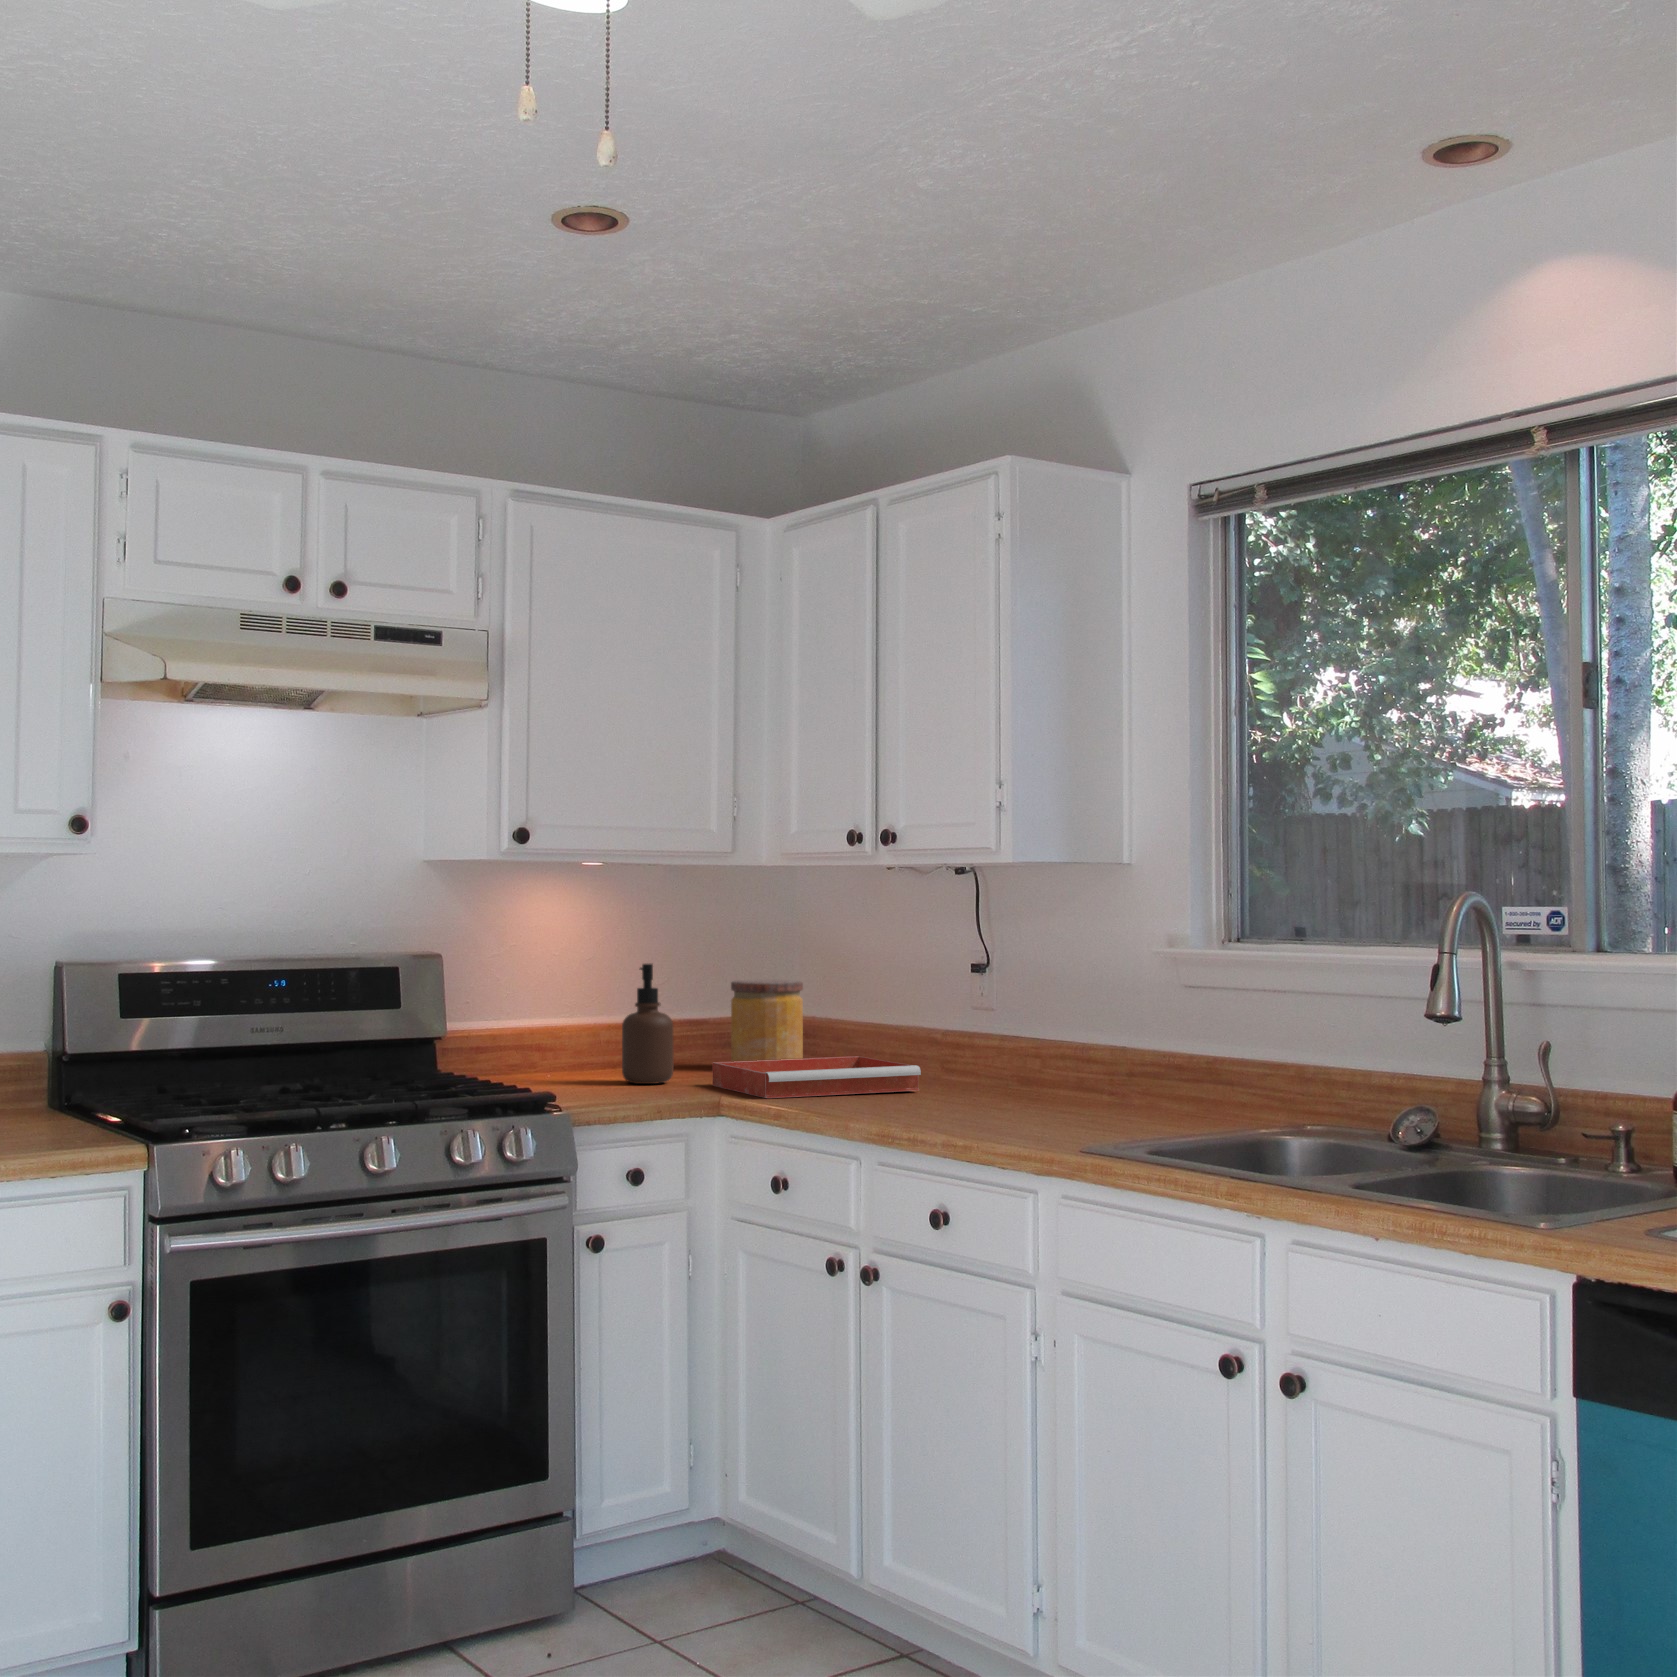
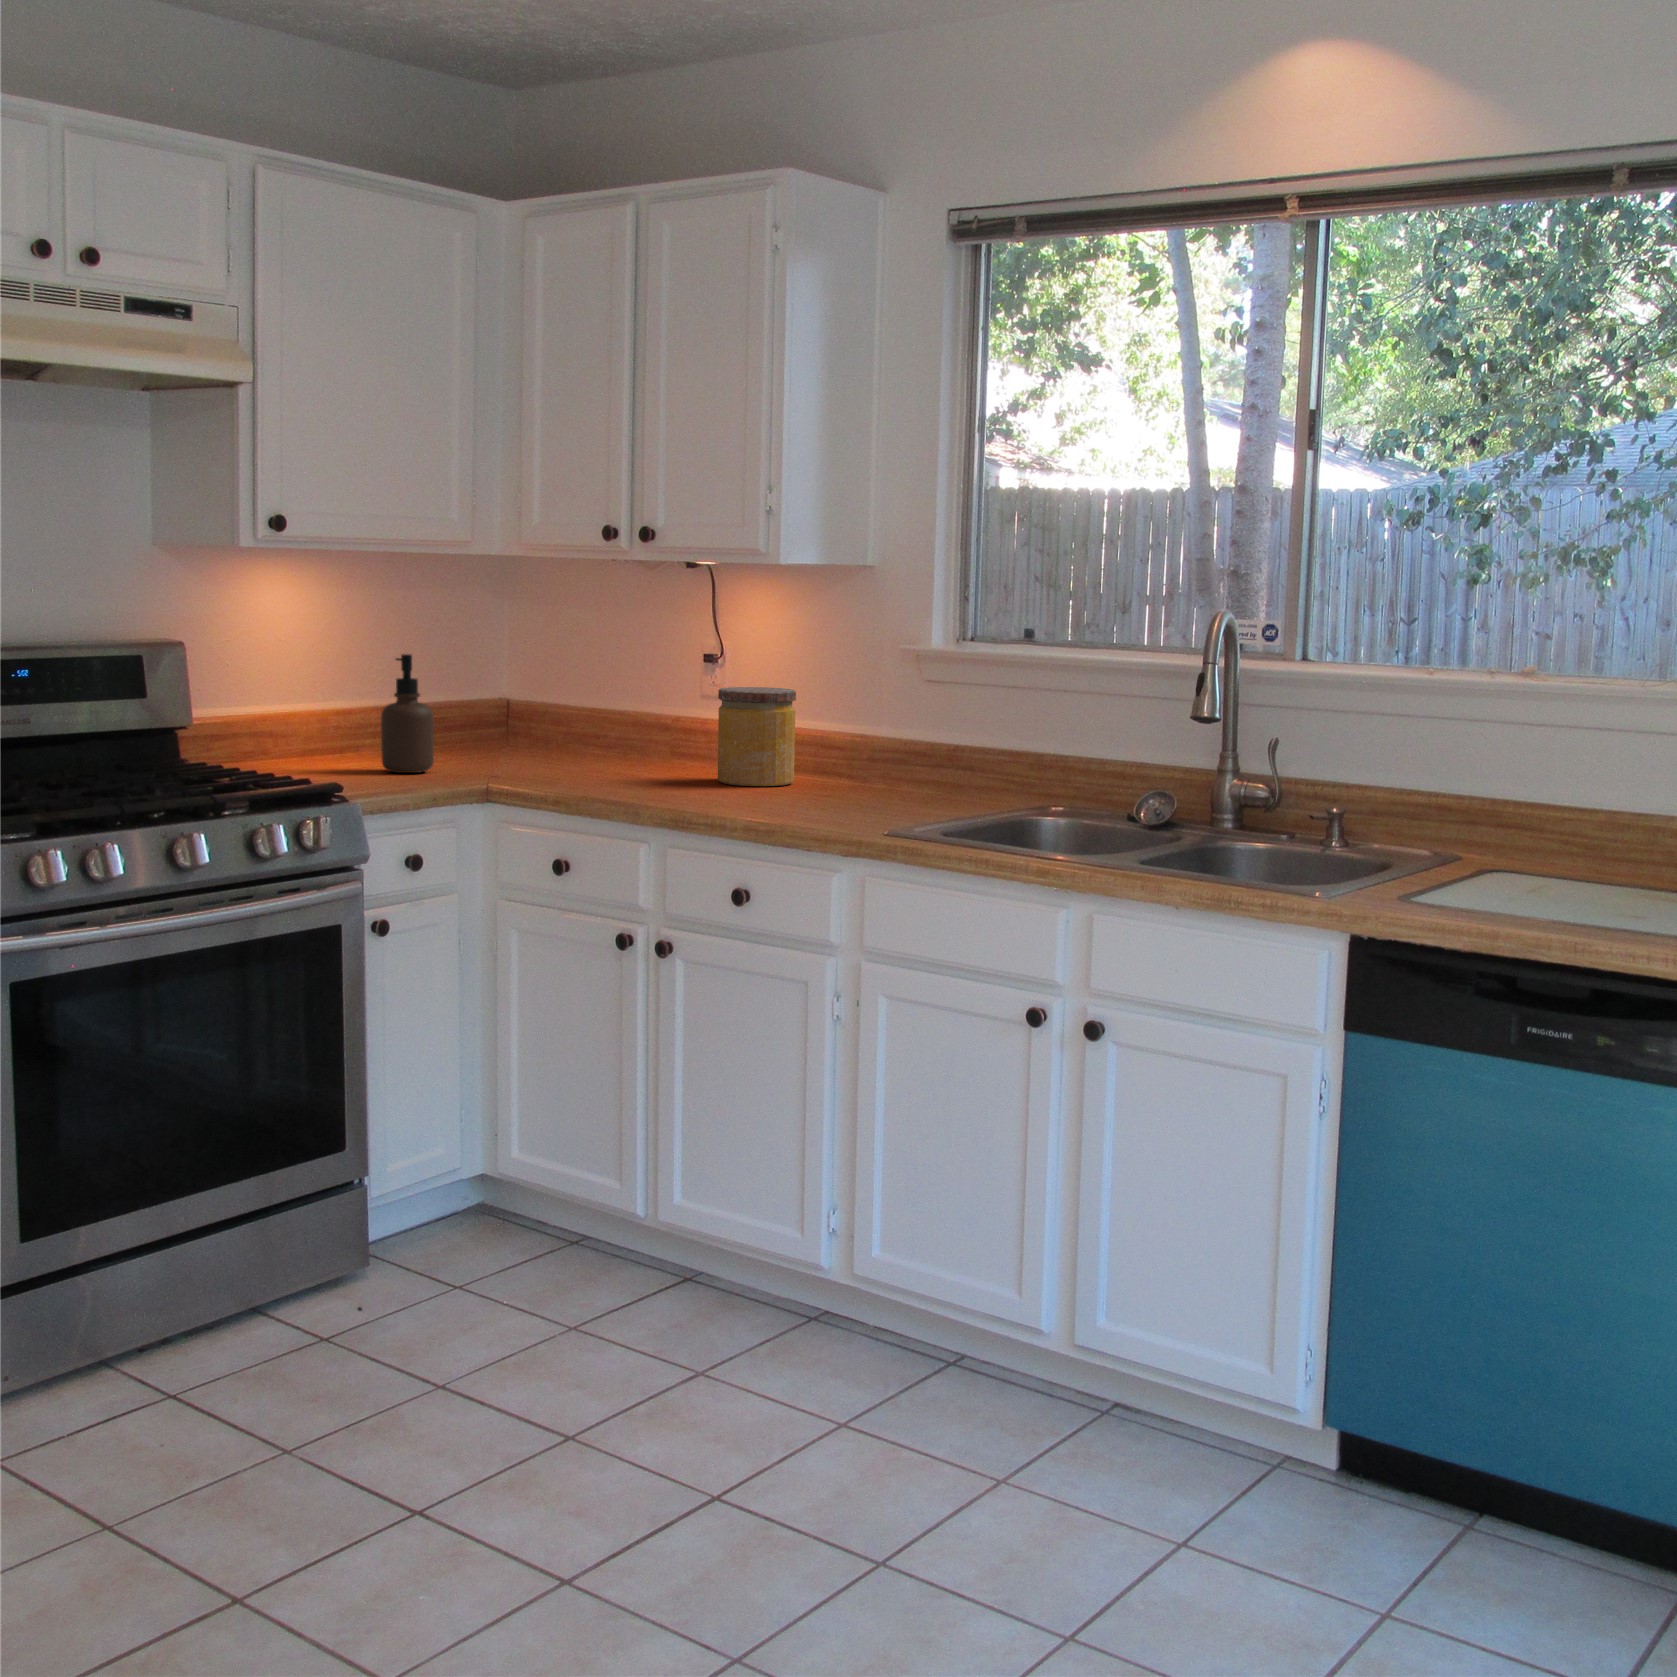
jar: present [731,980,803,1061] -> present [718,687,796,786]
tray: present [713,1056,921,1098] -> none [475,744,683,787]

